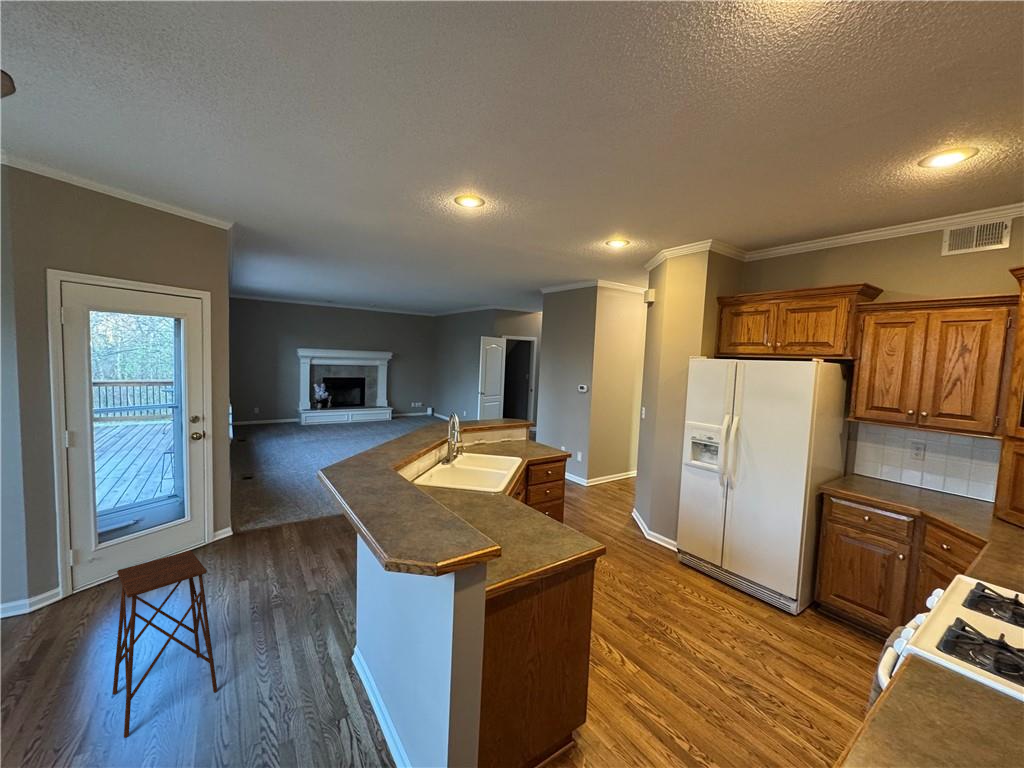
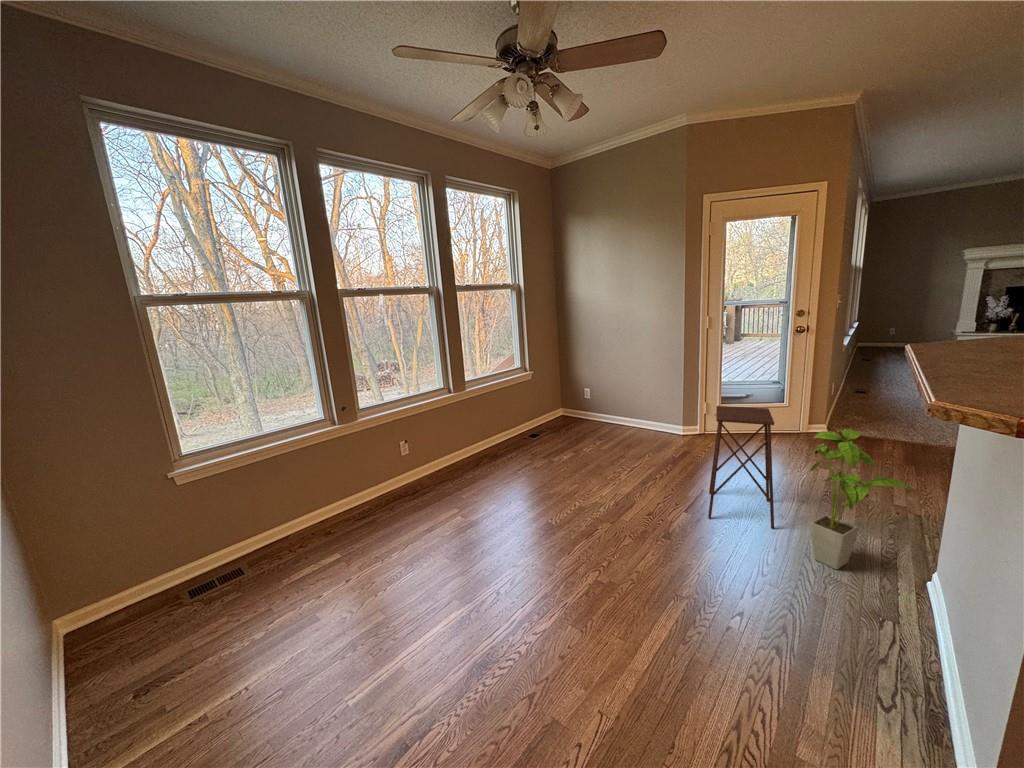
house plant: none [252,557,338,700] -> present [808,430,914,569]

